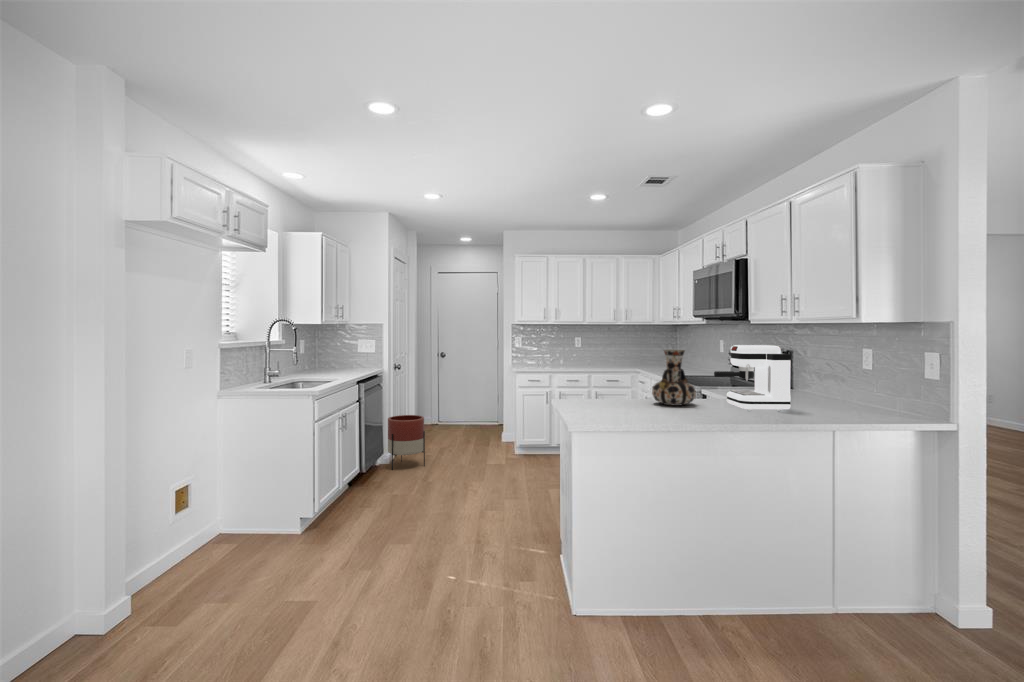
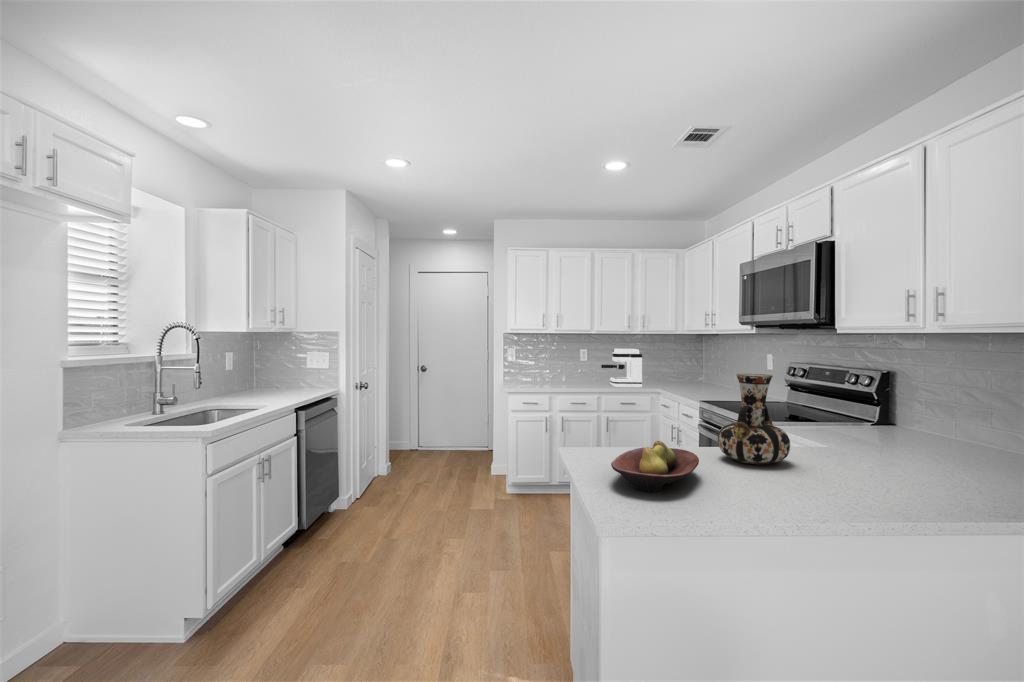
coffee maker: present [714,345,791,411] -> present [601,349,642,388]
fruit bowl: none [580,389,634,415] -> present [611,441,699,492]
planter: present [388,415,425,470] -> none [343,447,391,520]

